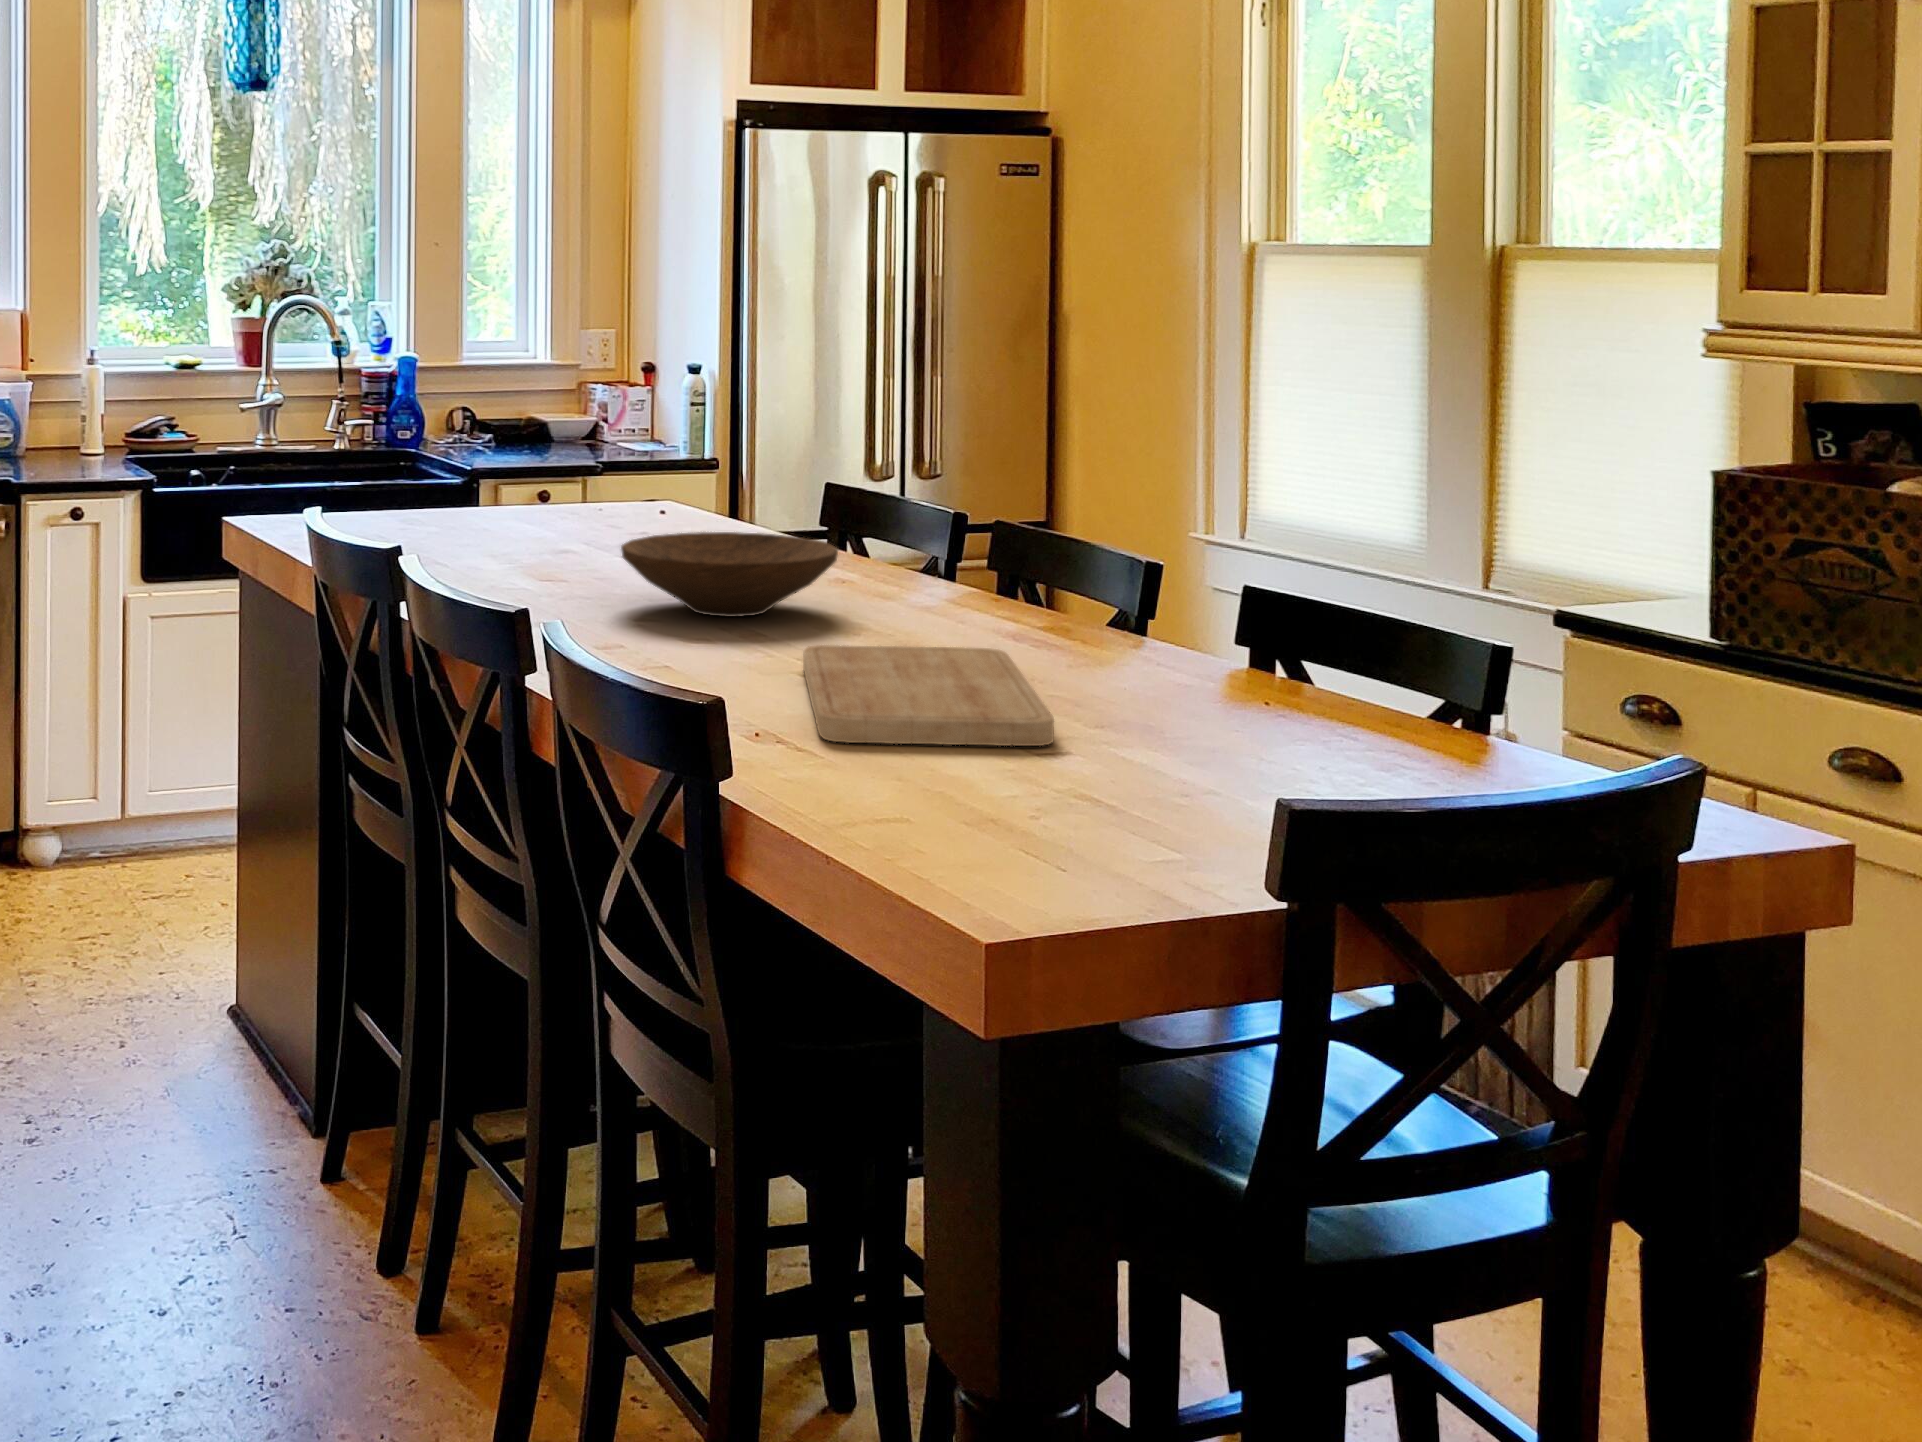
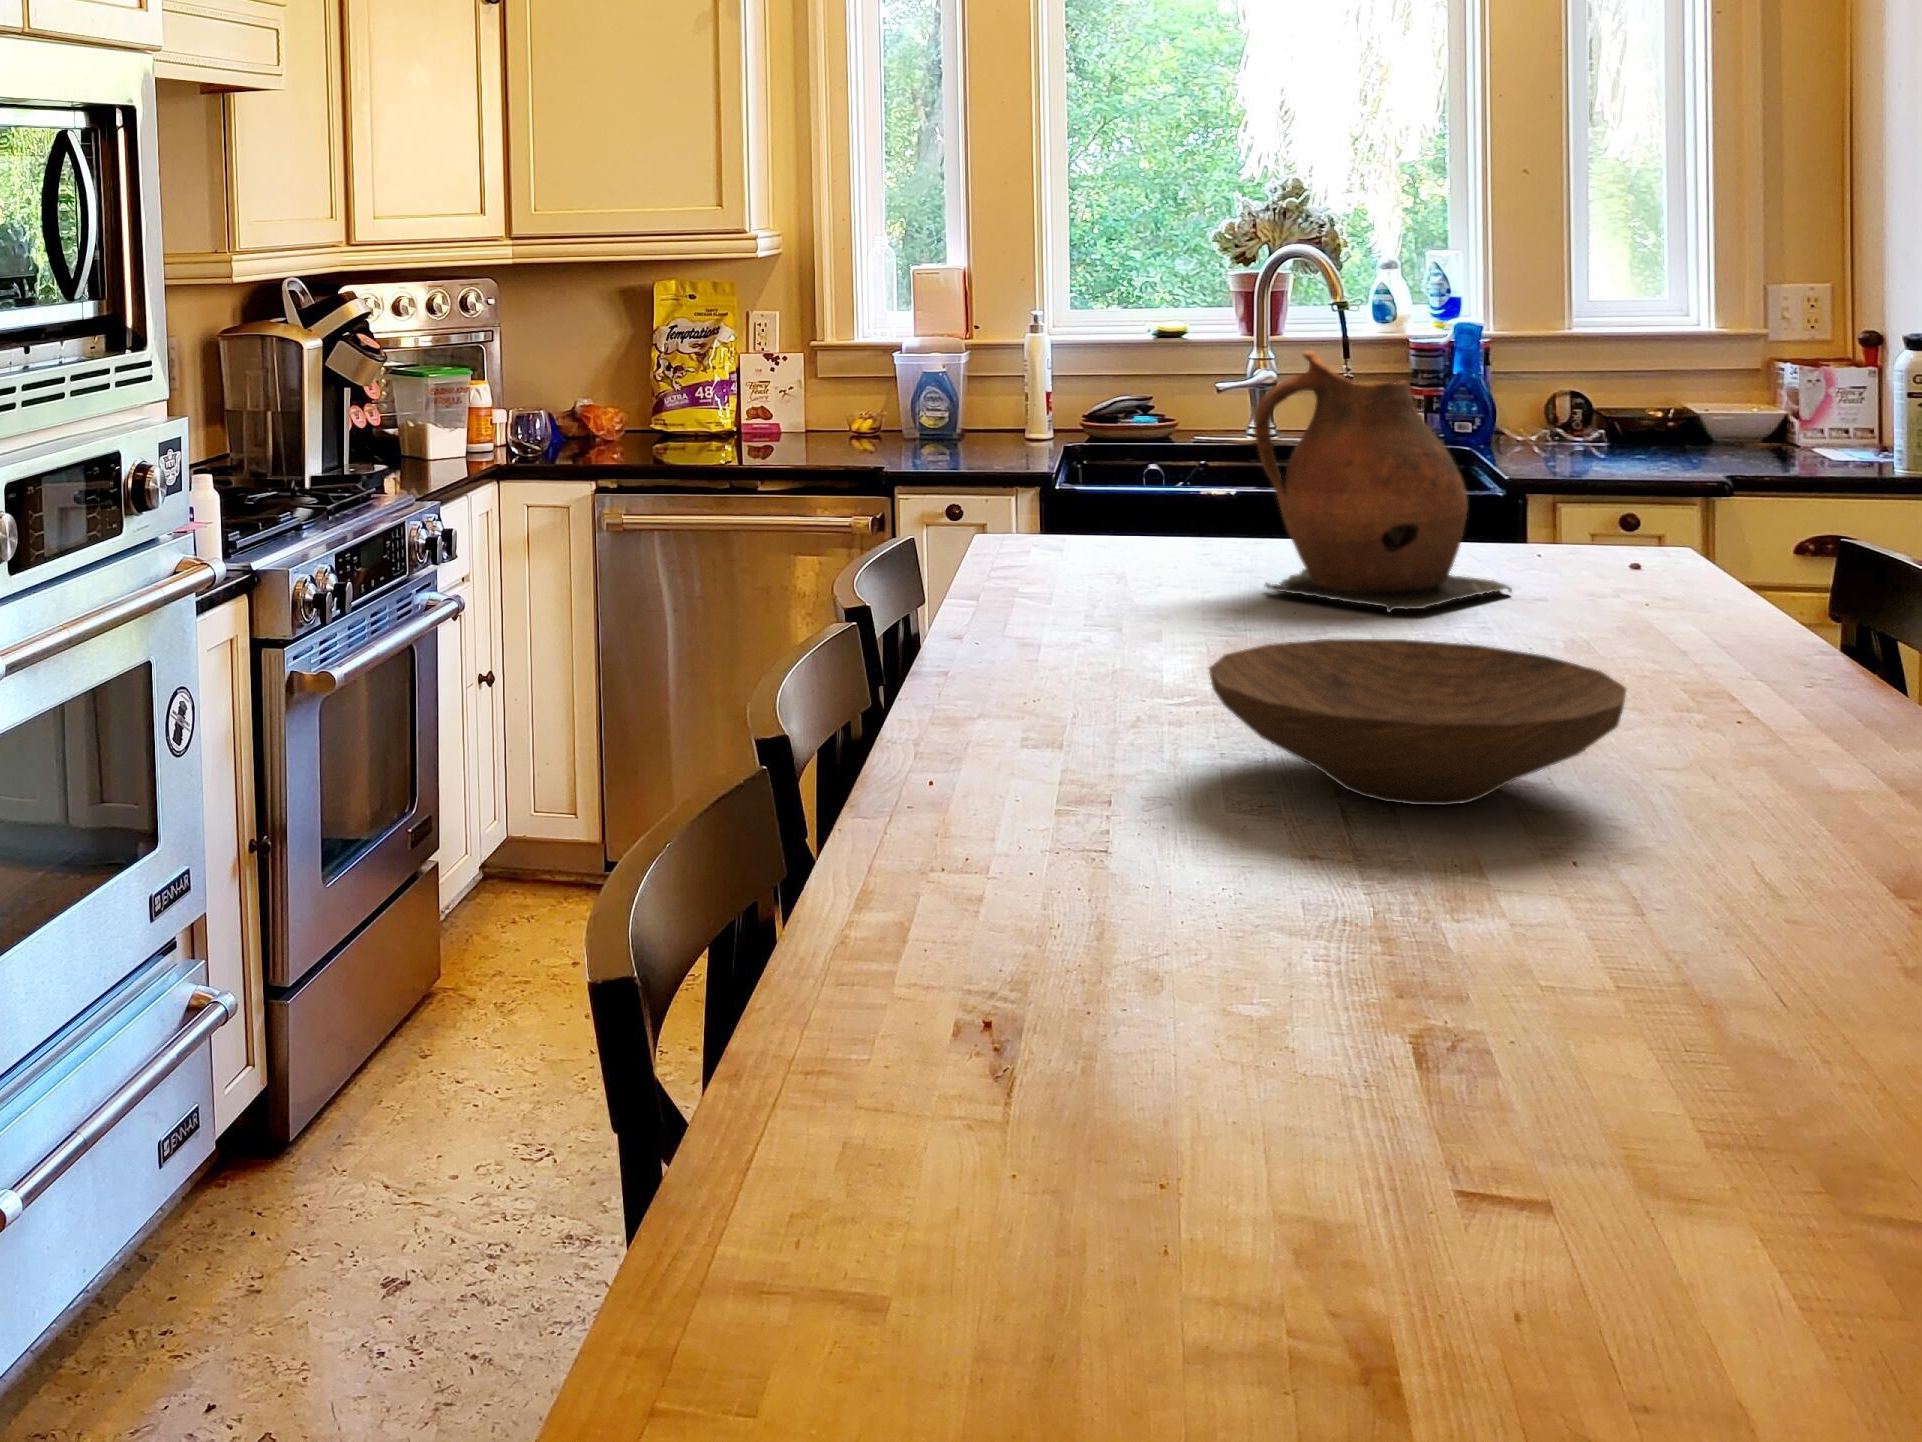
ceramic pitcher: none [472,369,615,538] -> present [1254,351,1512,612]
cutting board: present [803,645,1054,746] -> none [1037,907,1760,1307]

